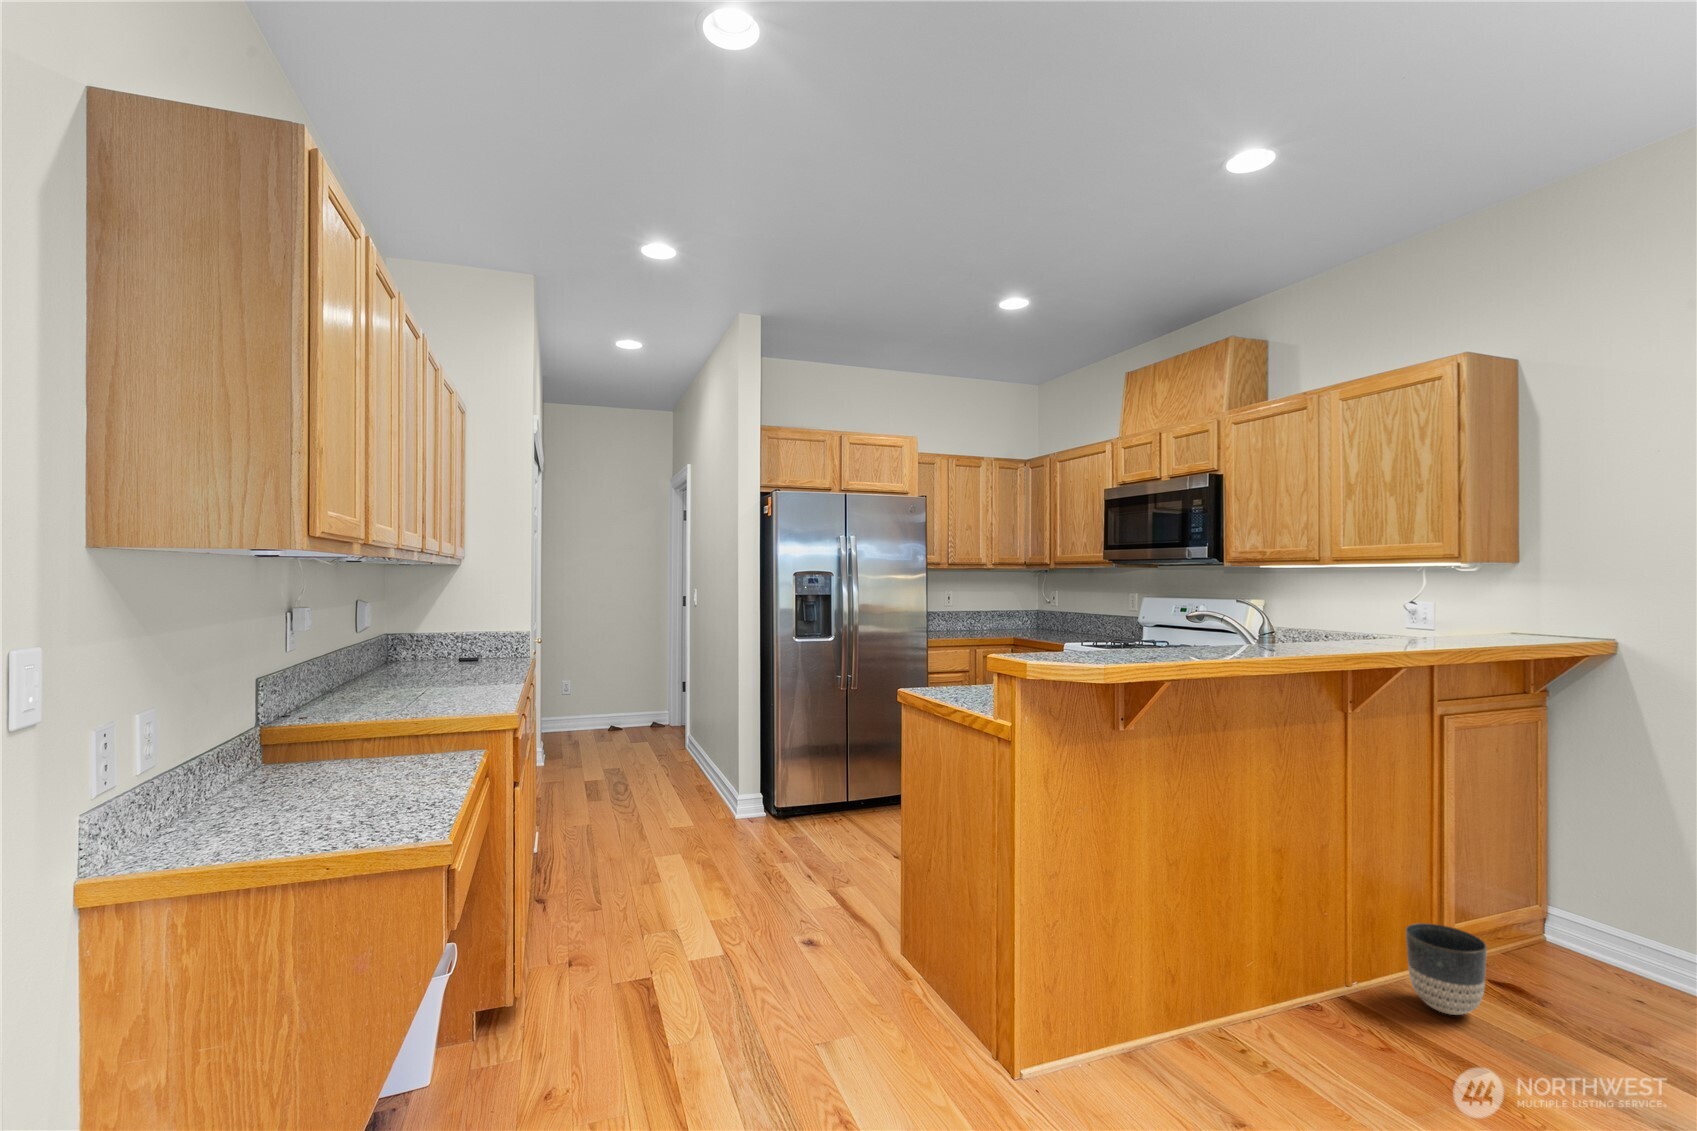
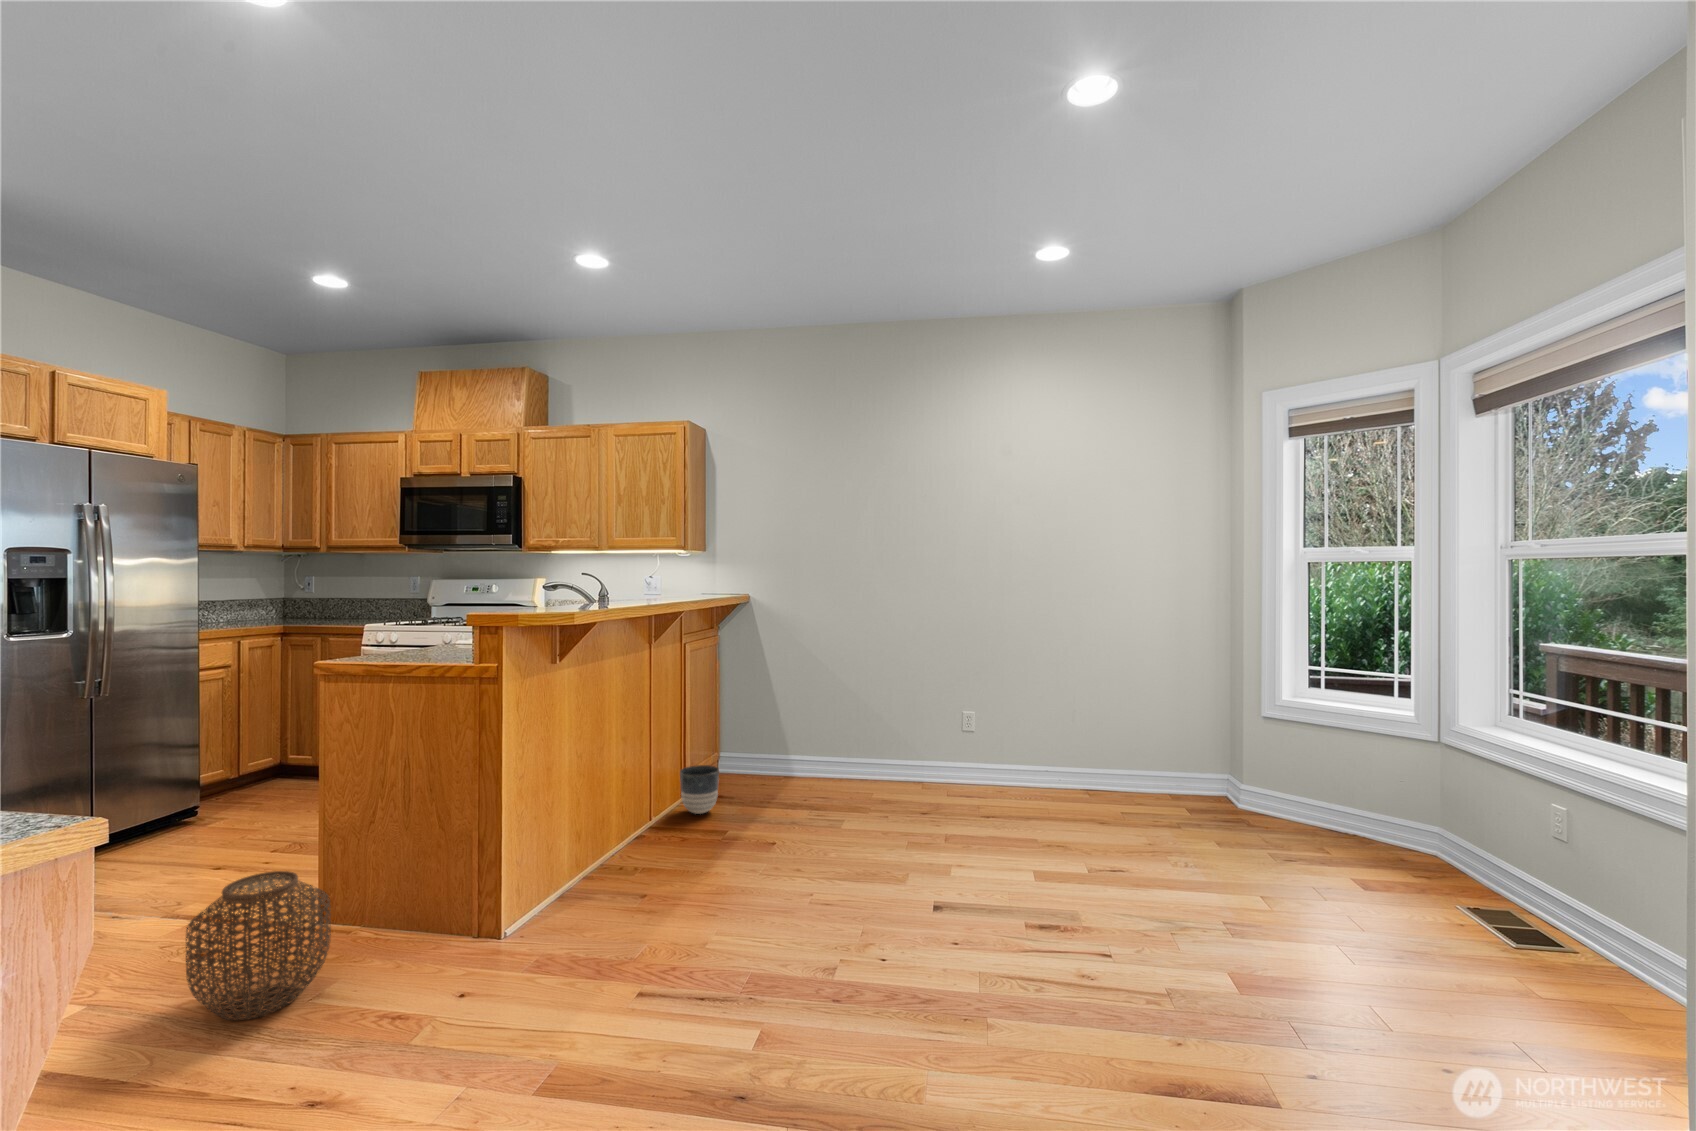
woven basket: none [723,895,842,1048] -> present [186,871,331,1020]

